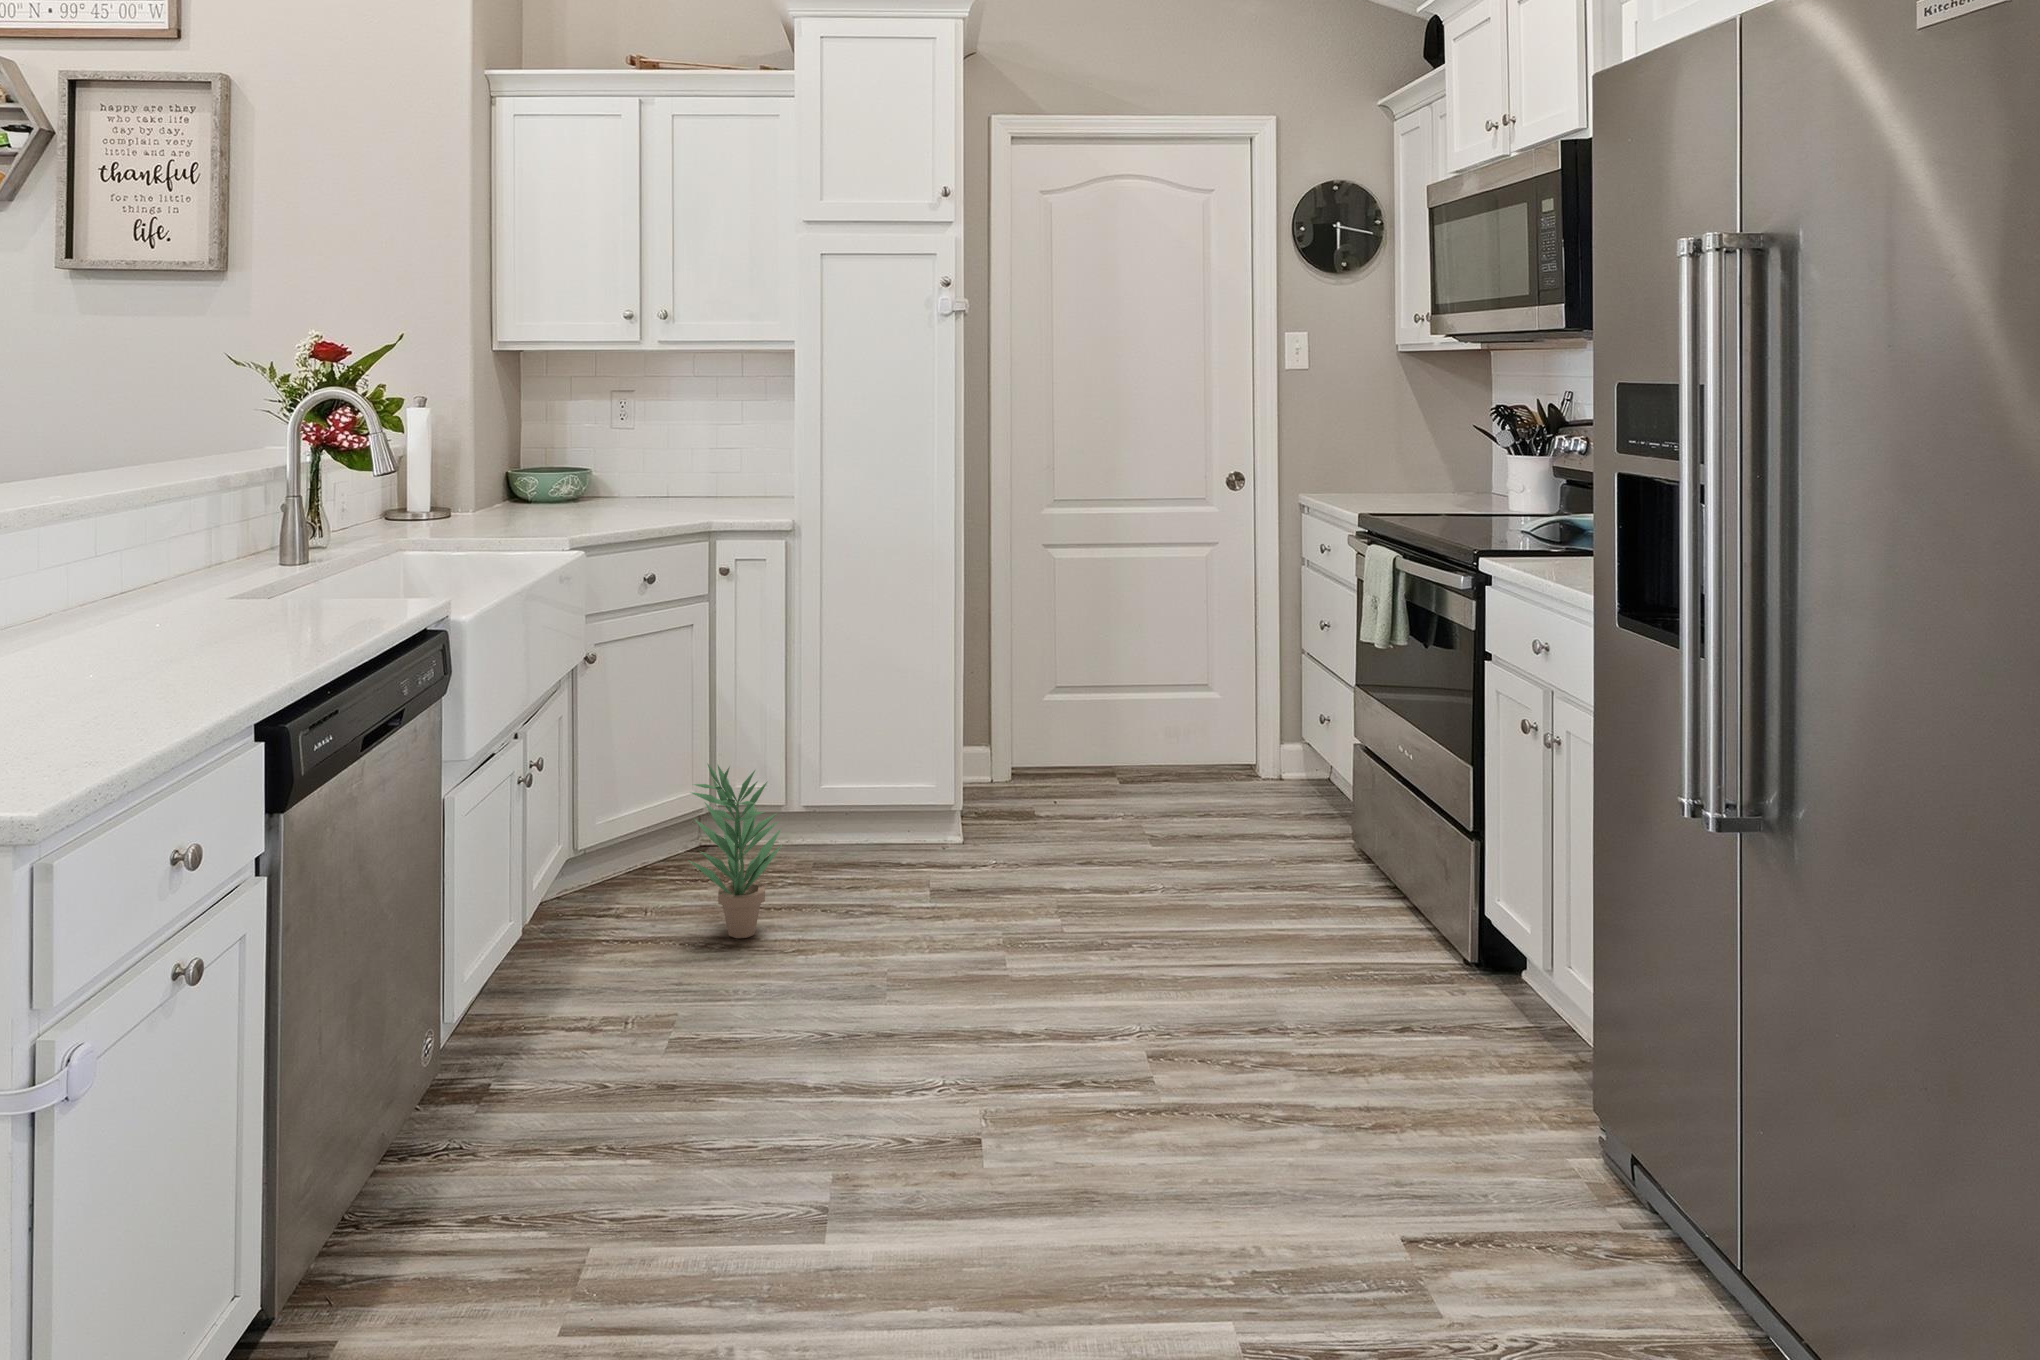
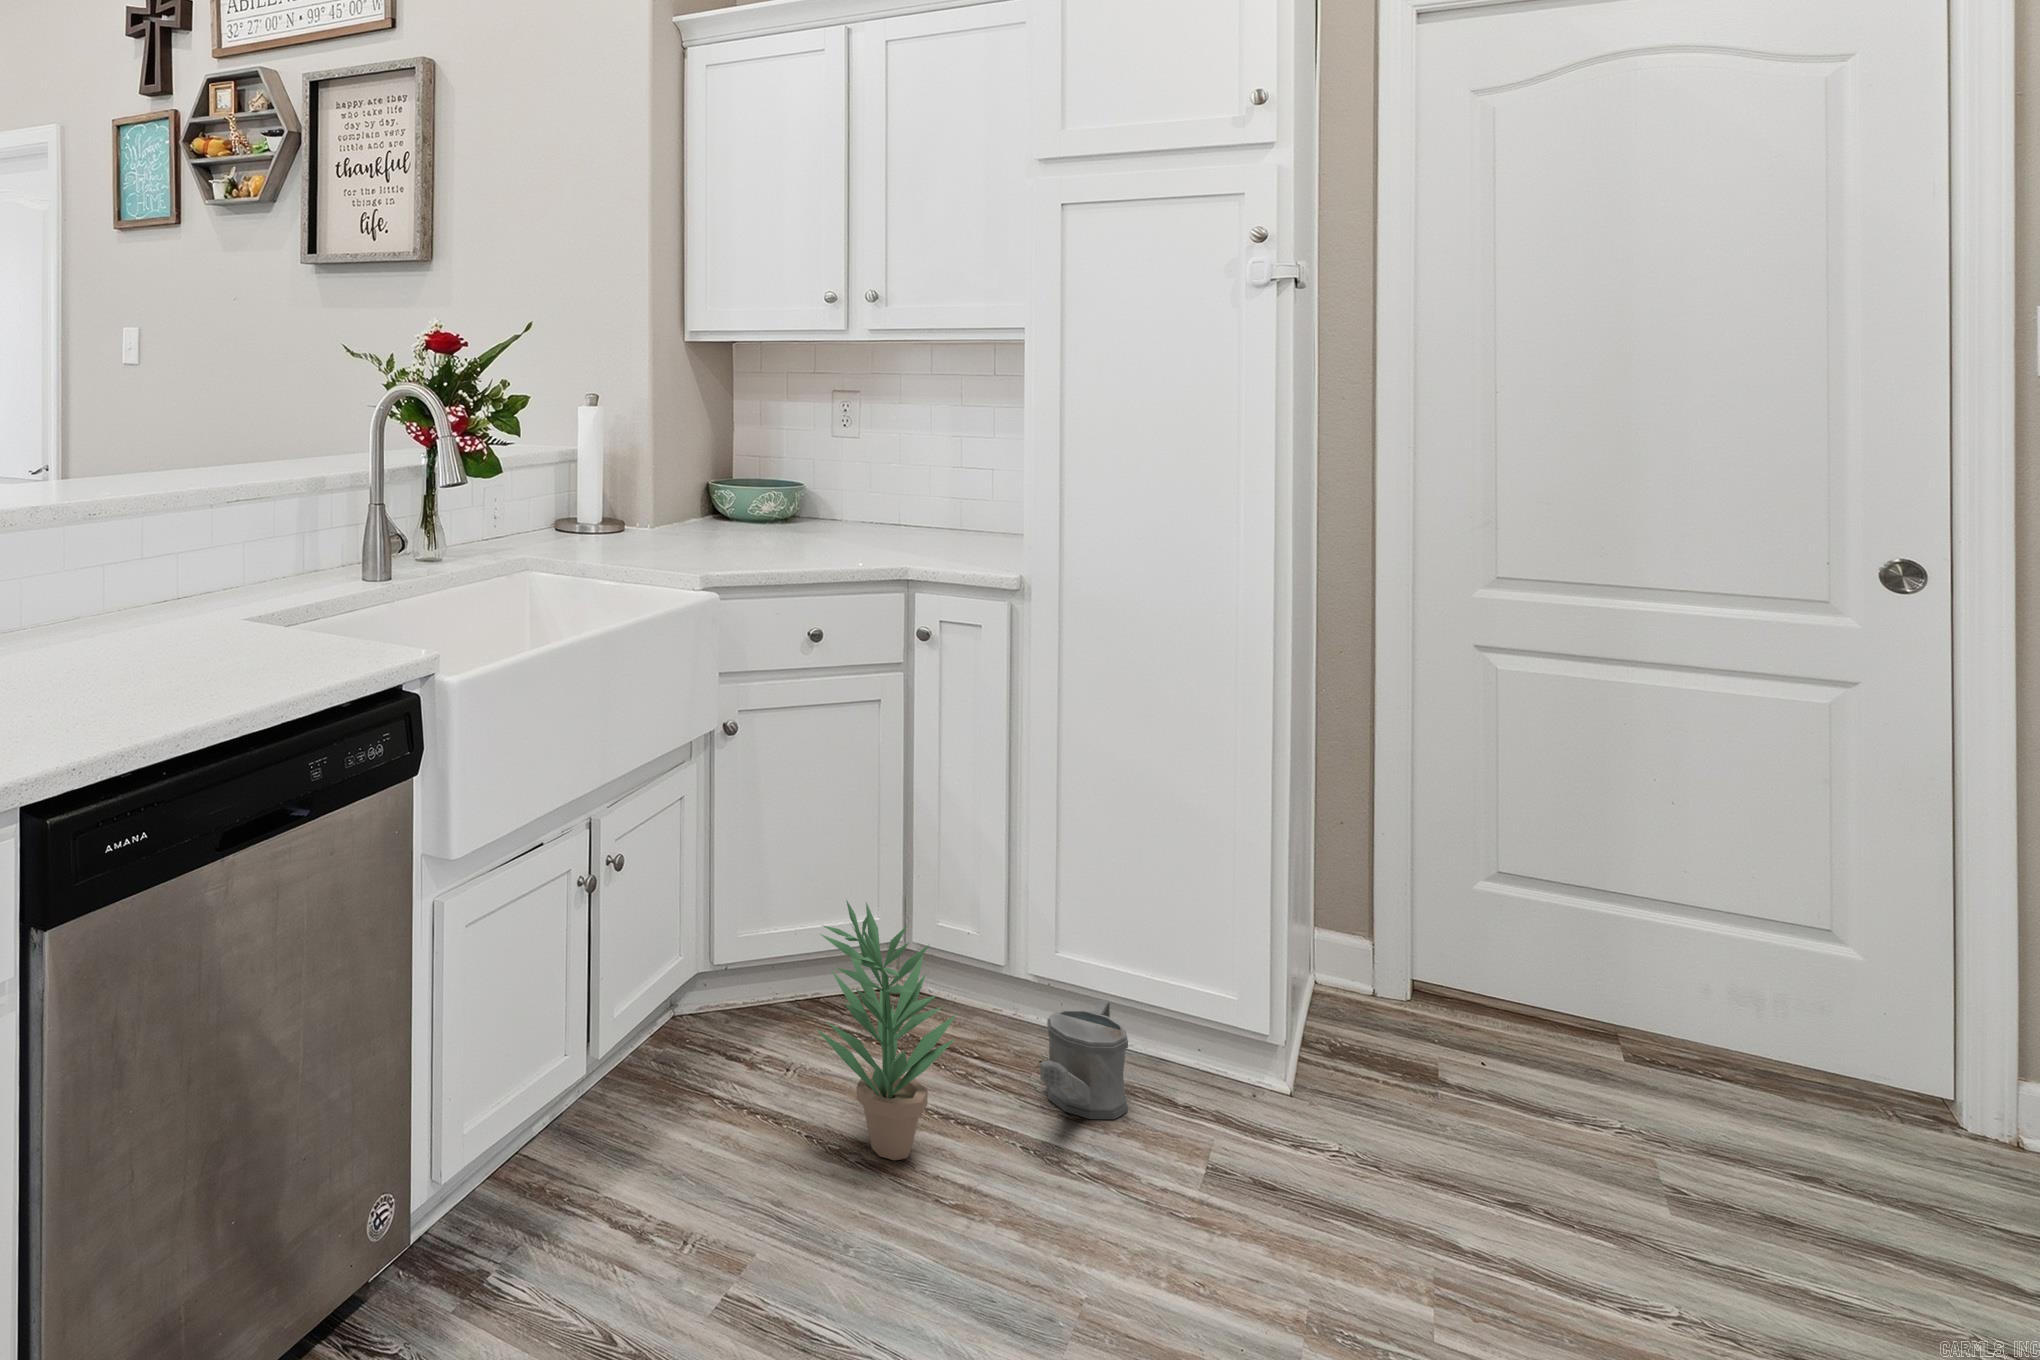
watering can: none [823,811,877,886] -> present [1040,999,1128,1119]

